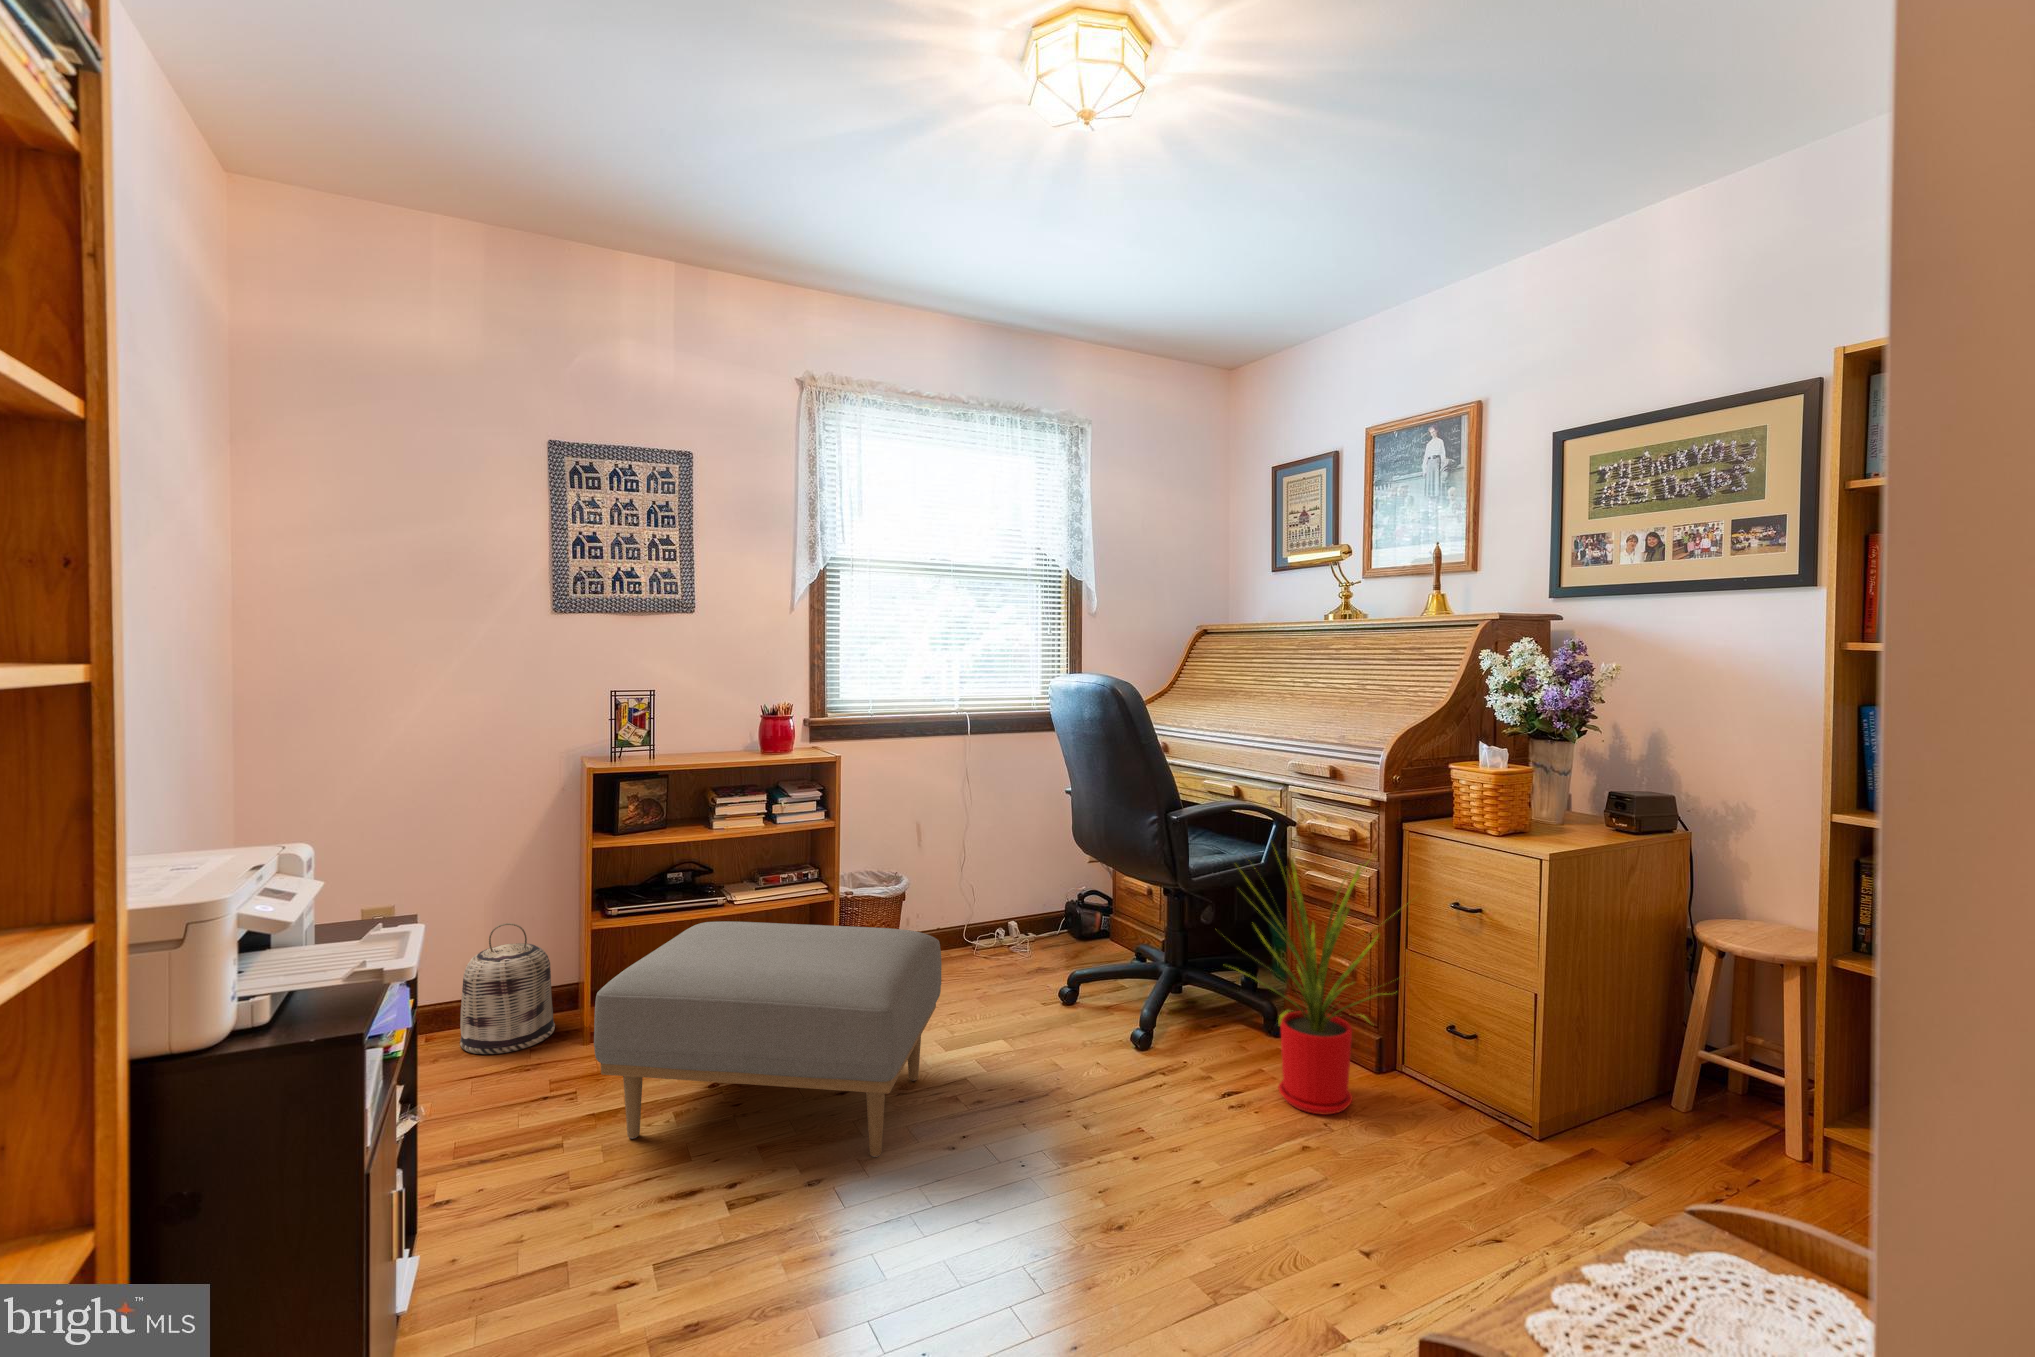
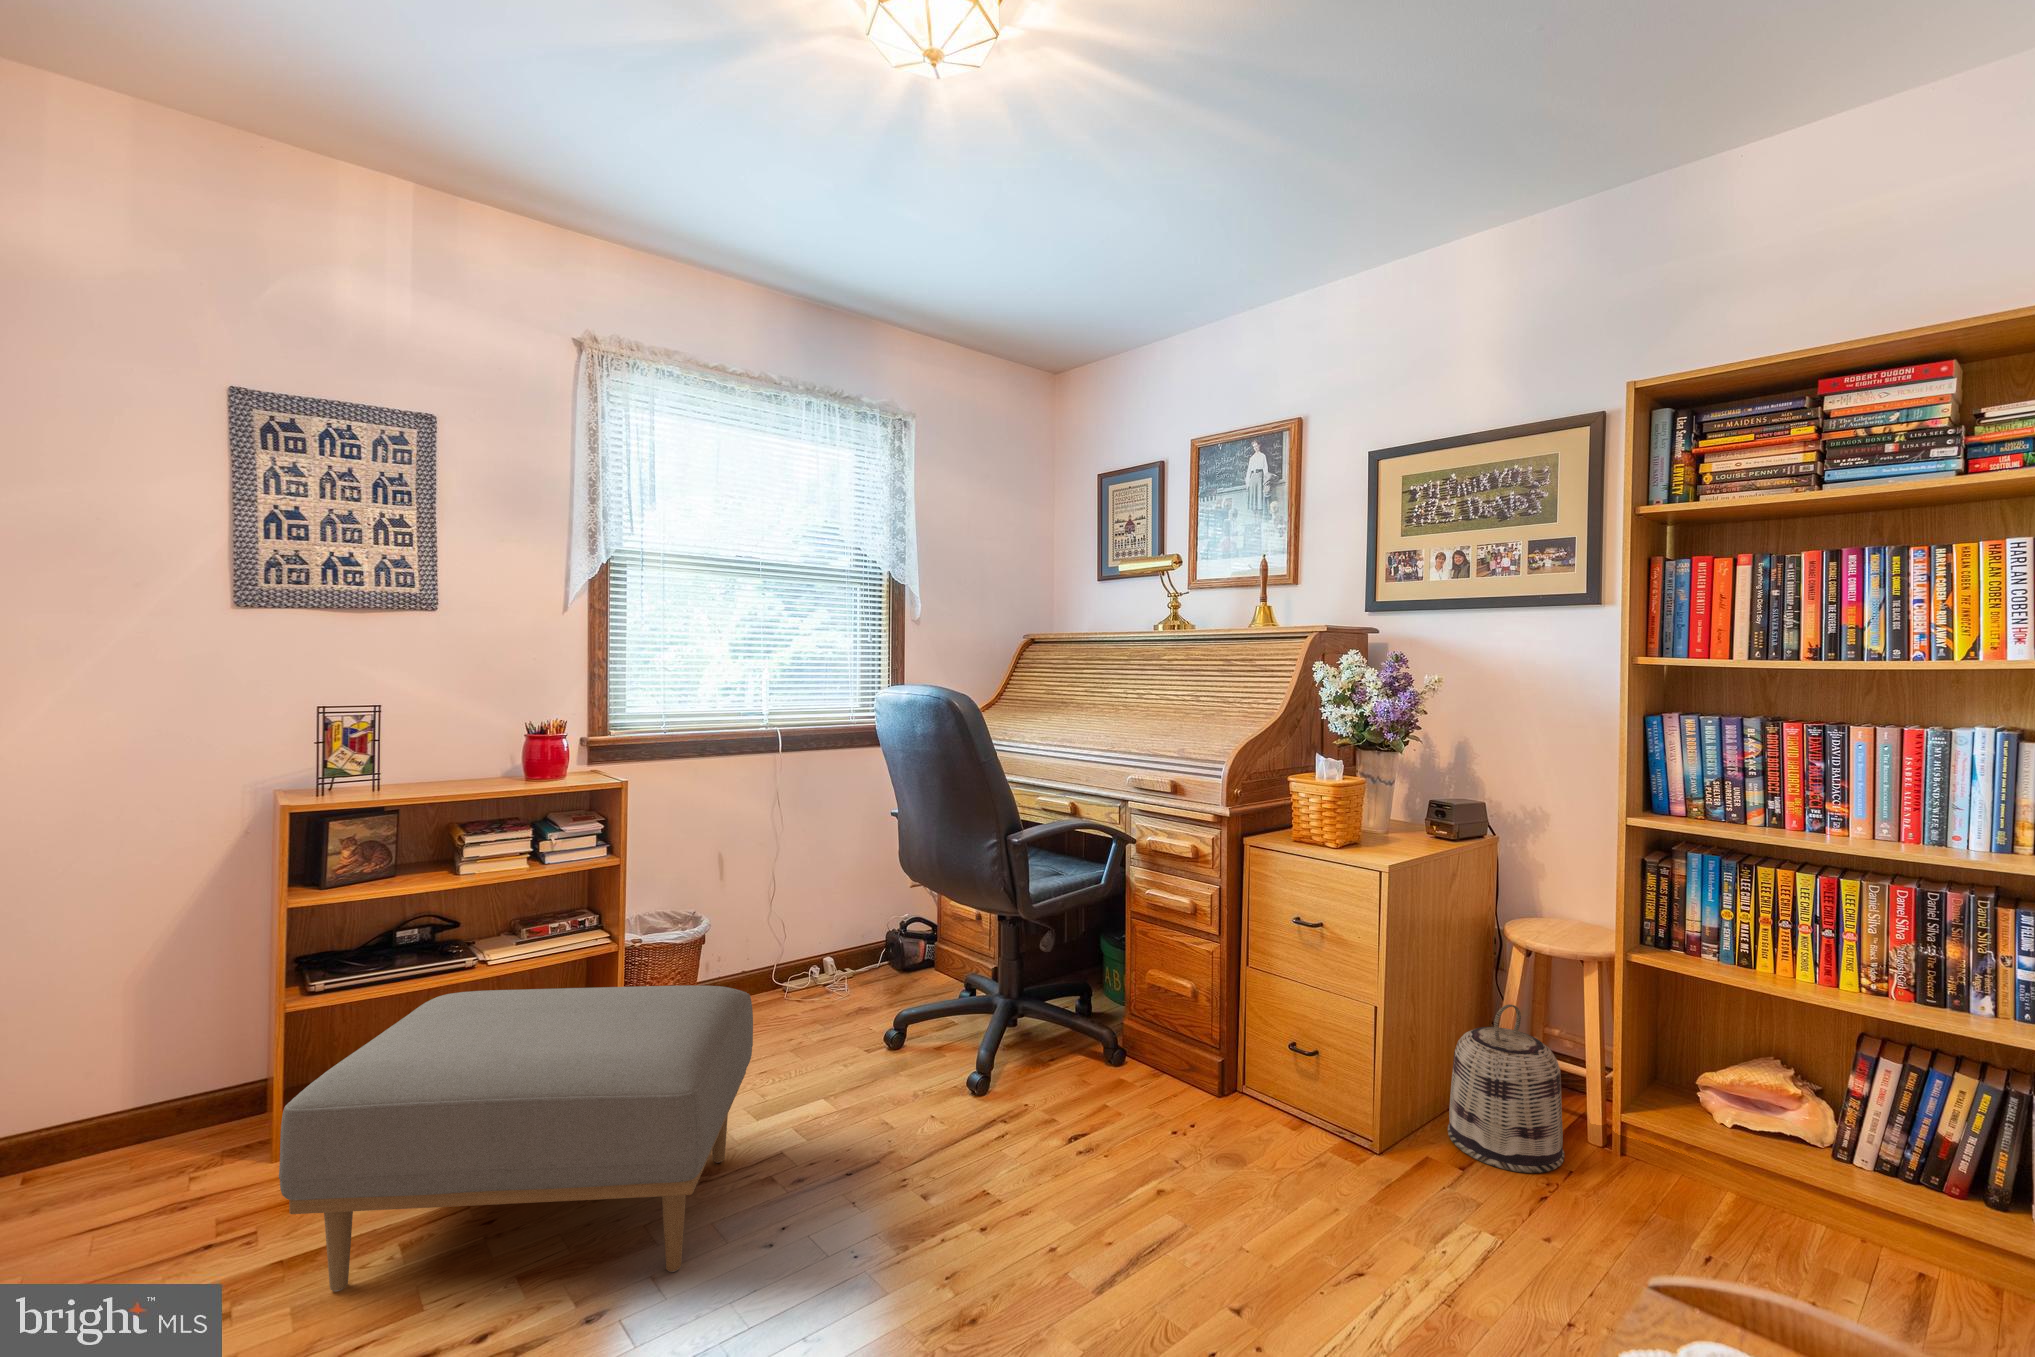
house plant: present [1237,858,1394,1115] -> none [1060,861,1271,1151]
basket: present [460,923,555,1054] -> present [1448,1004,1564,1173]

